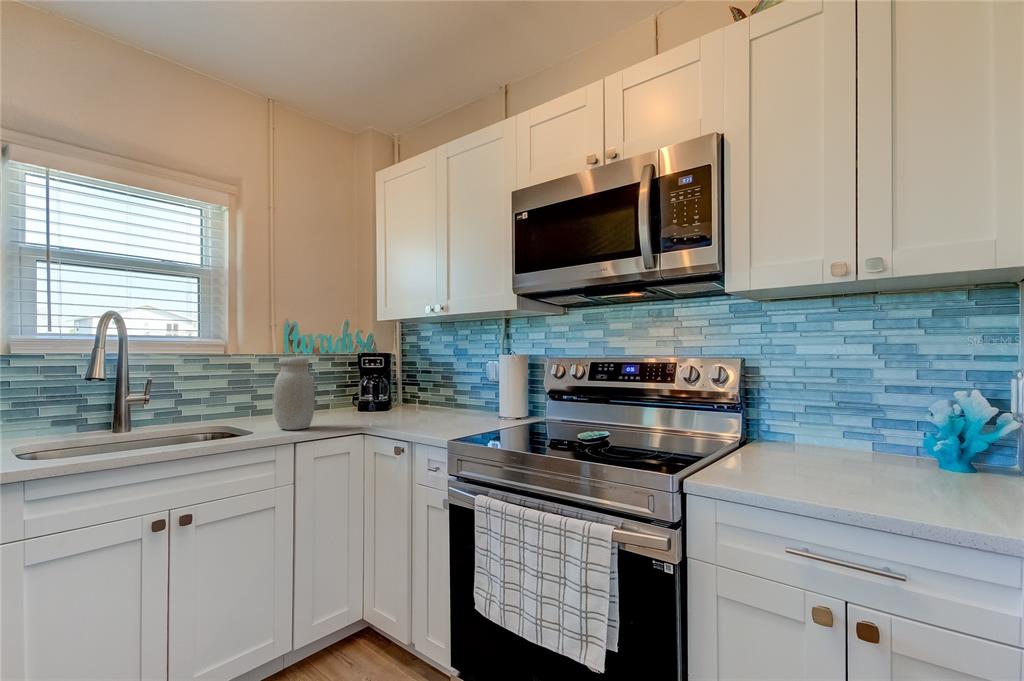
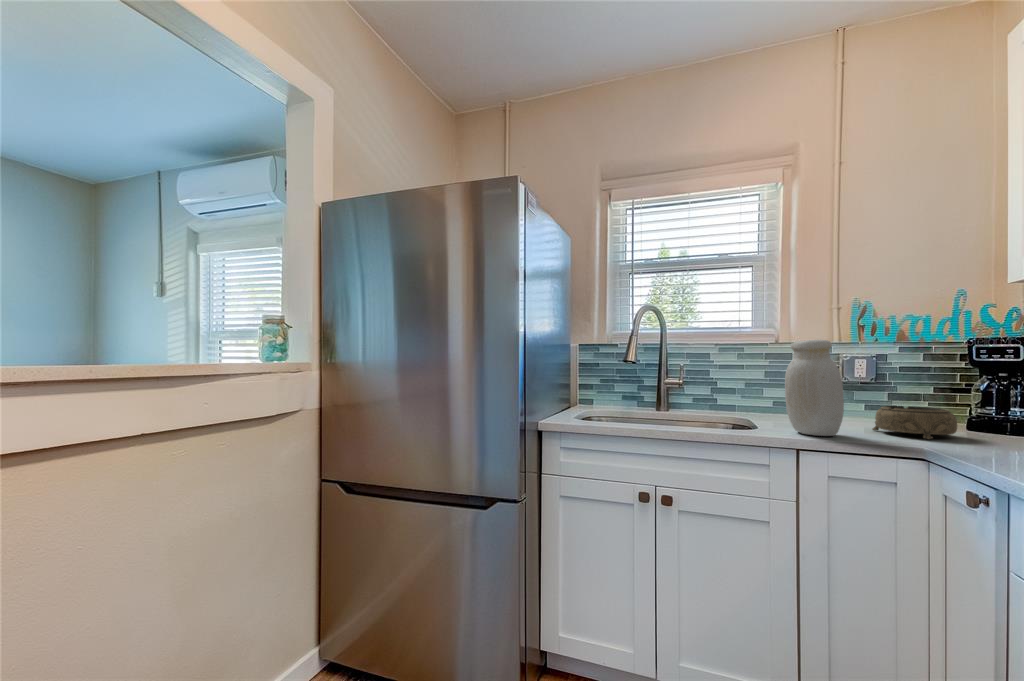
decorative bowl: none [318,399,362,420] -> present [873,406,957,439]

